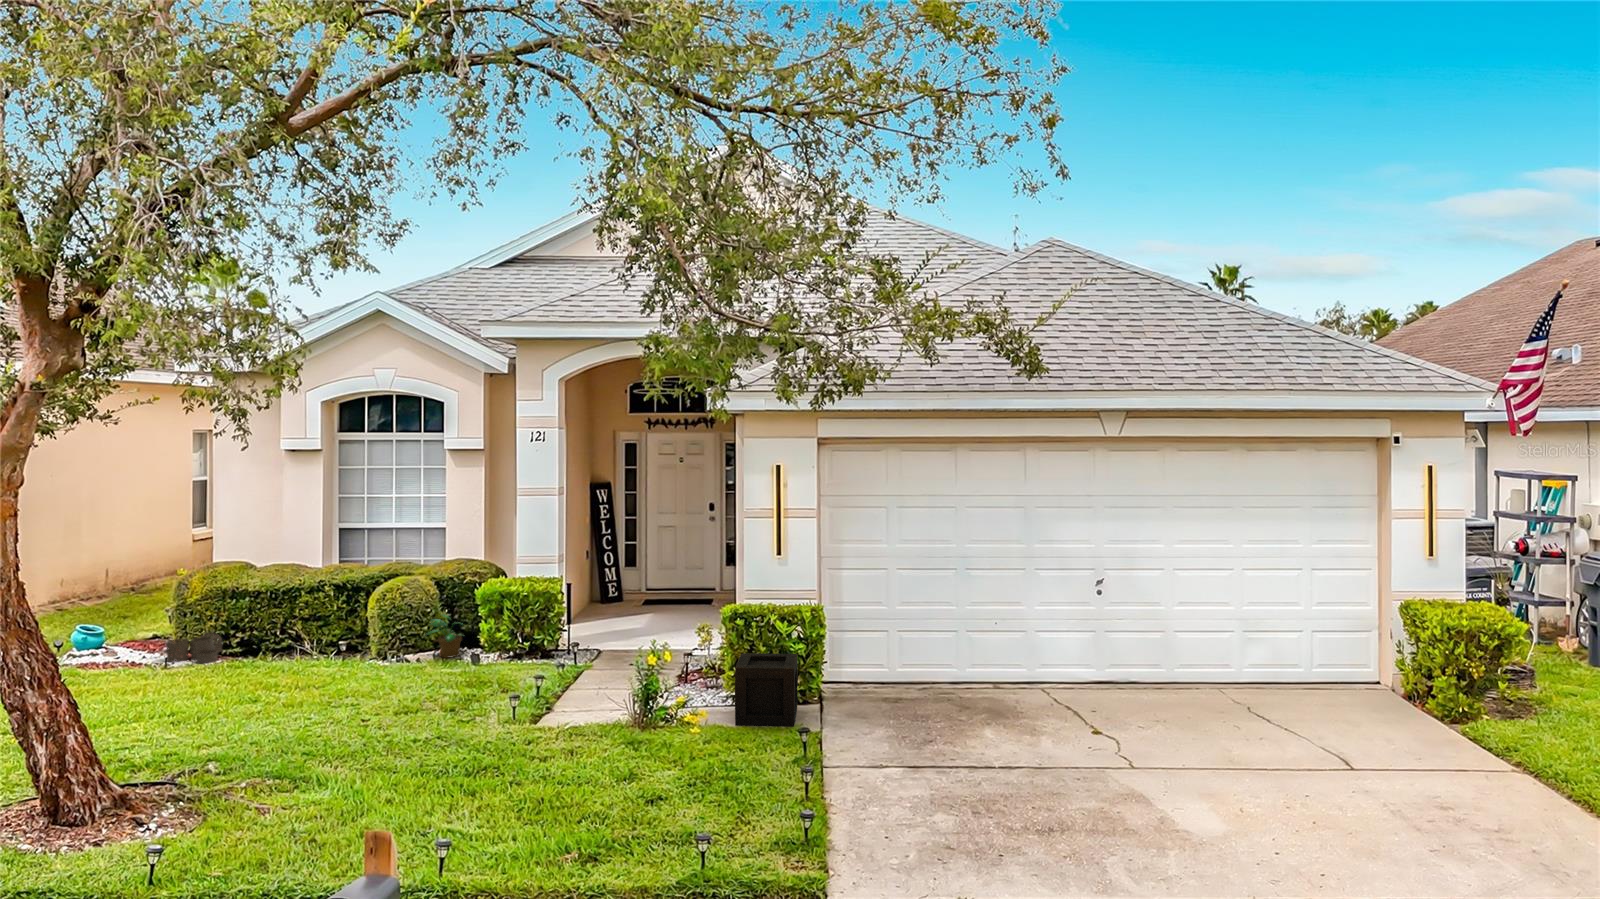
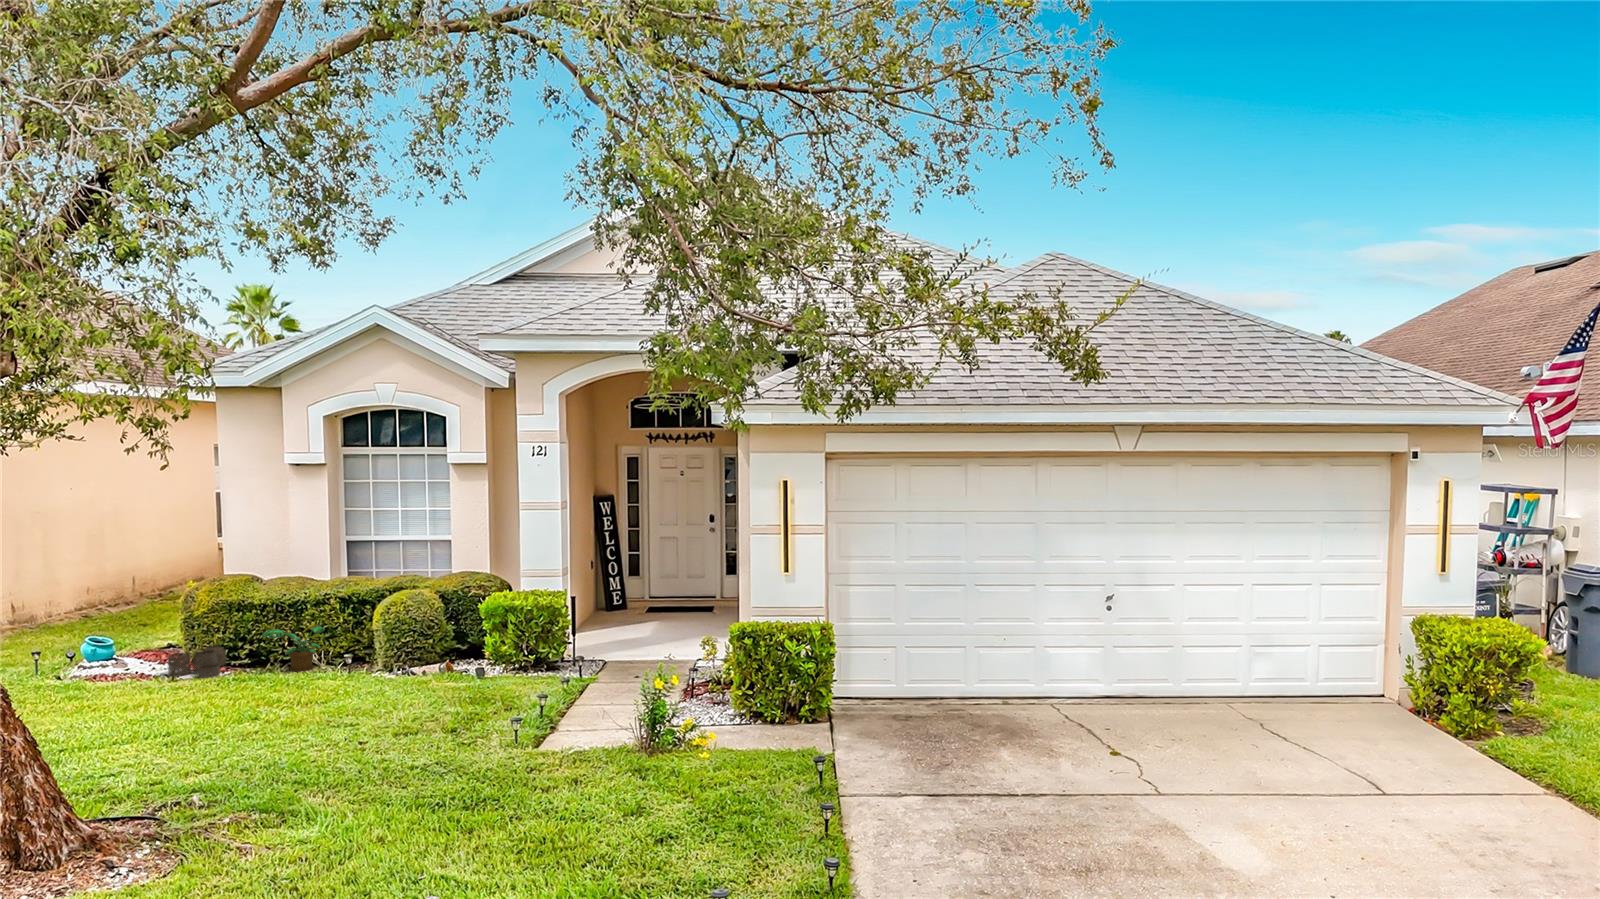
potted plant: present [427,614,463,658] -> present [262,626,325,672]
wooden crate: present [735,653,798,727] -> none [744,671,807,748]

